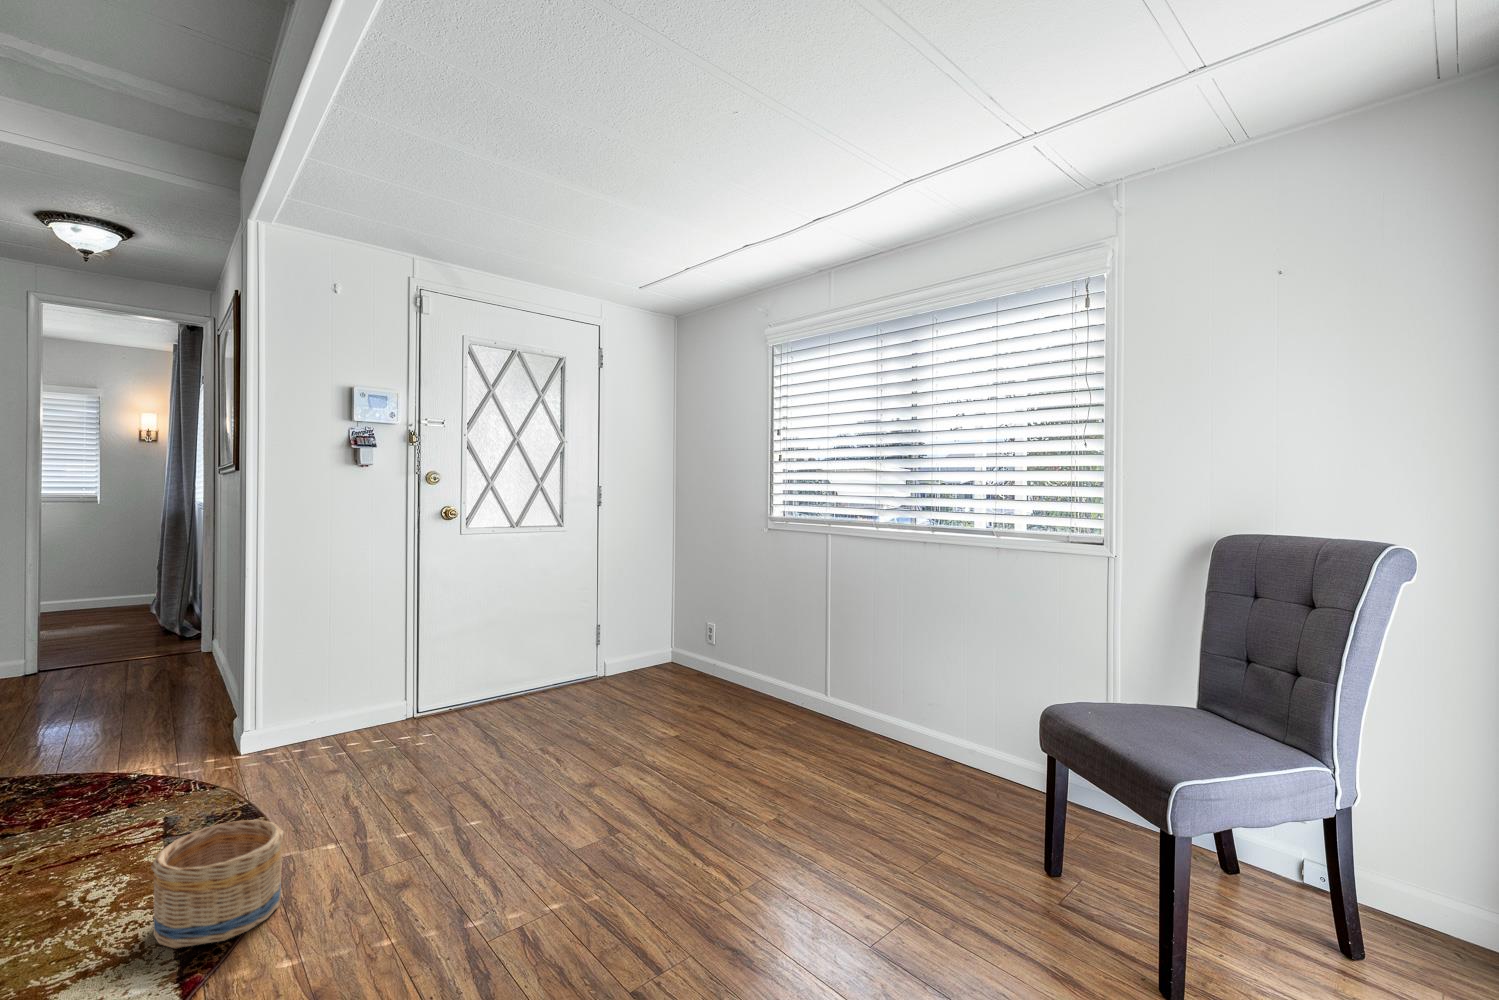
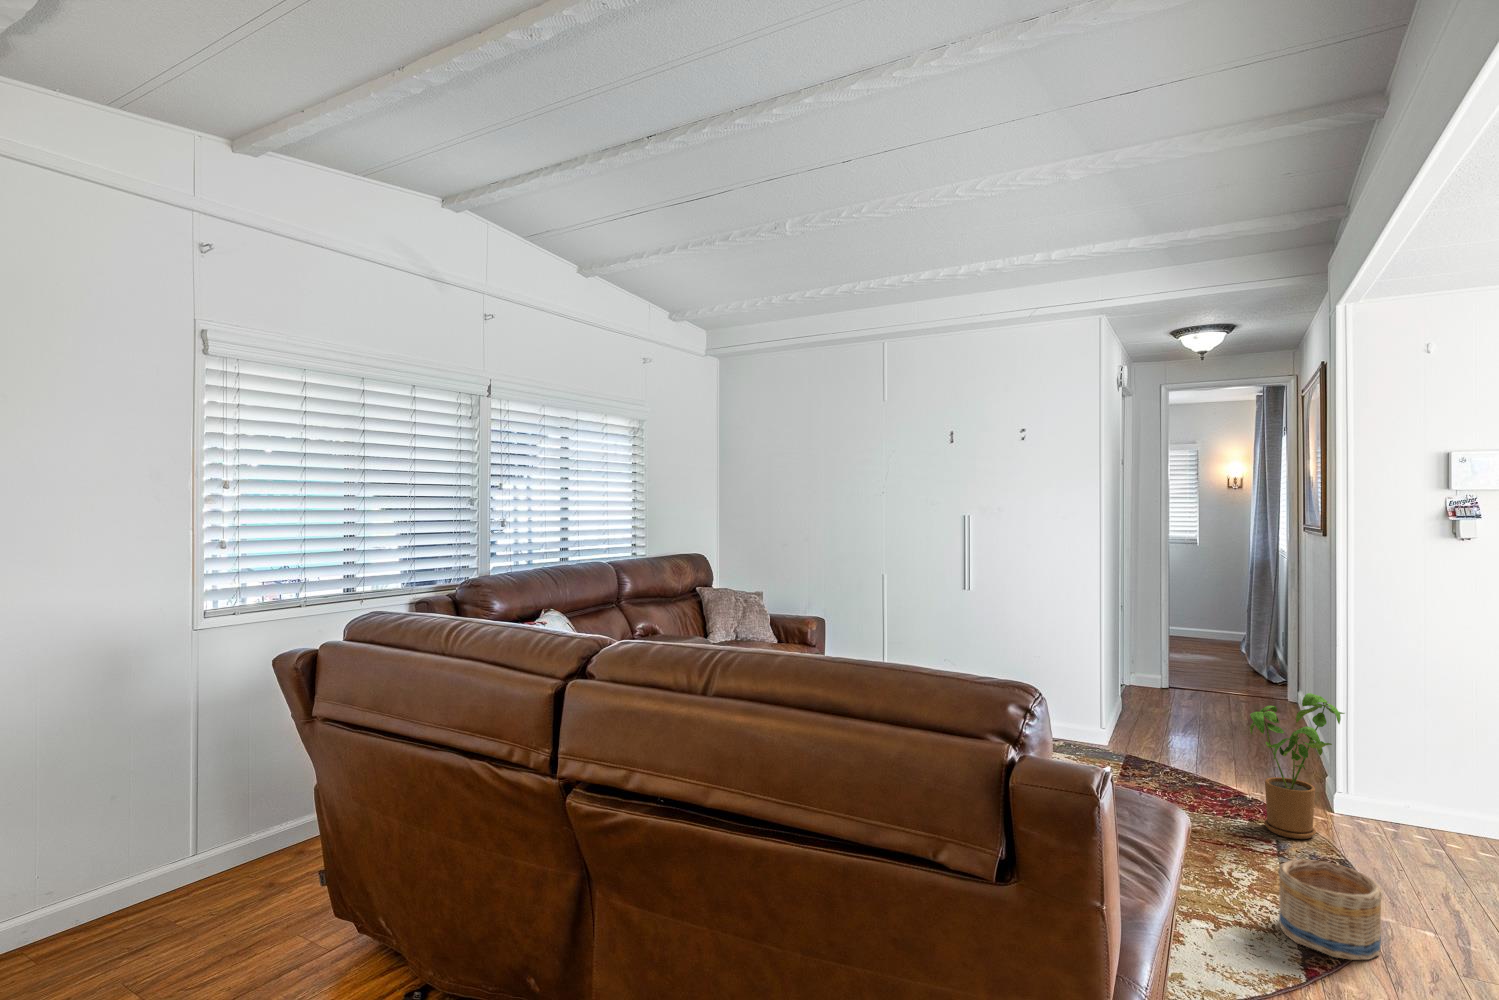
house plant: none [133,633,252,807] -> present [1250,693,1345,839]

